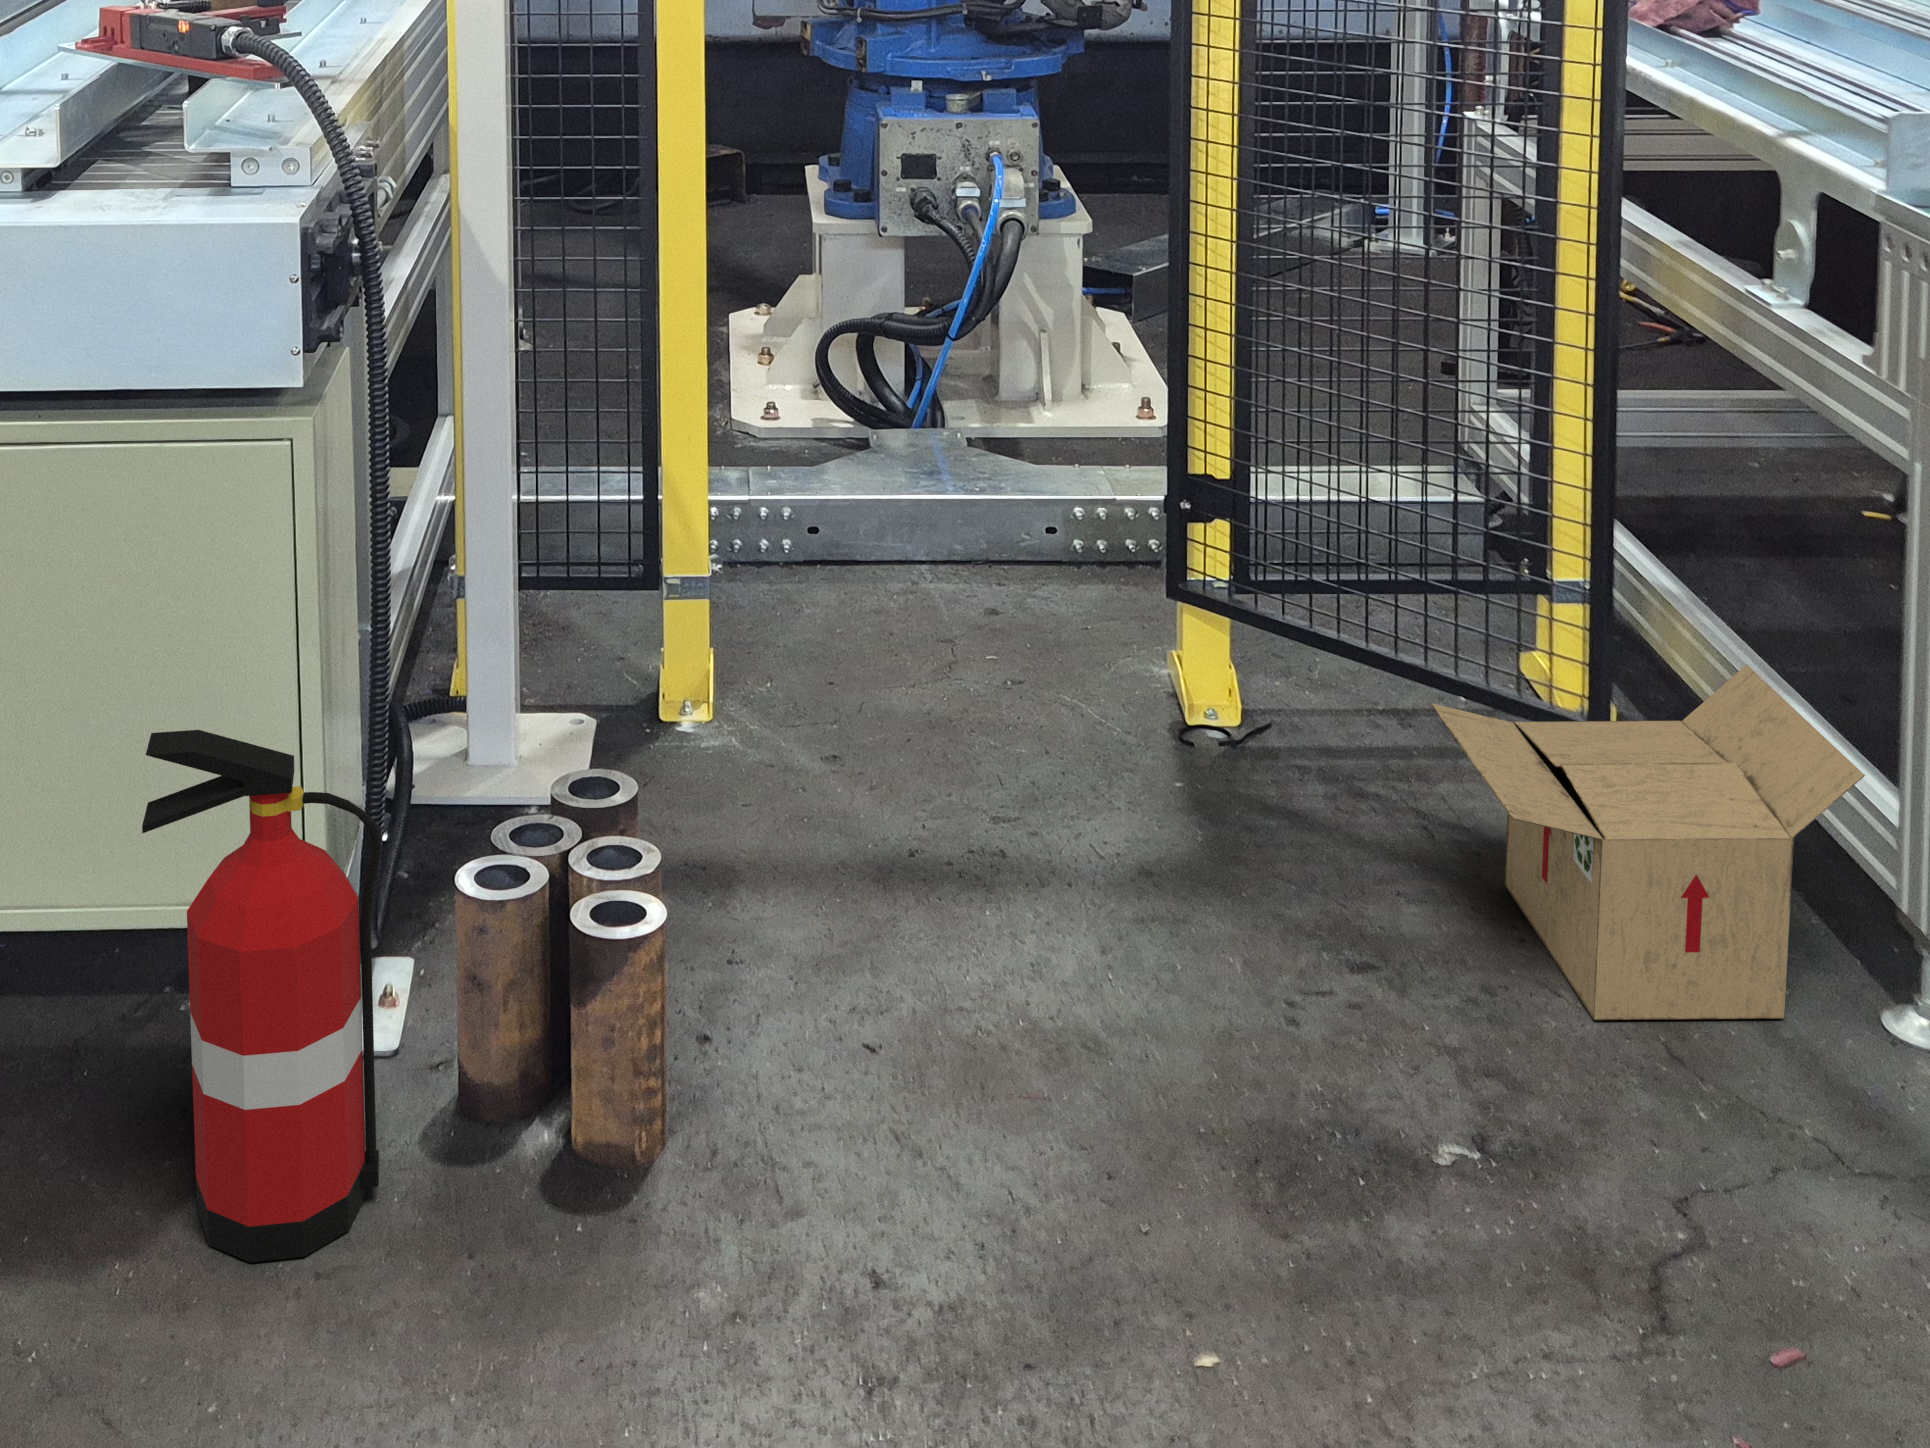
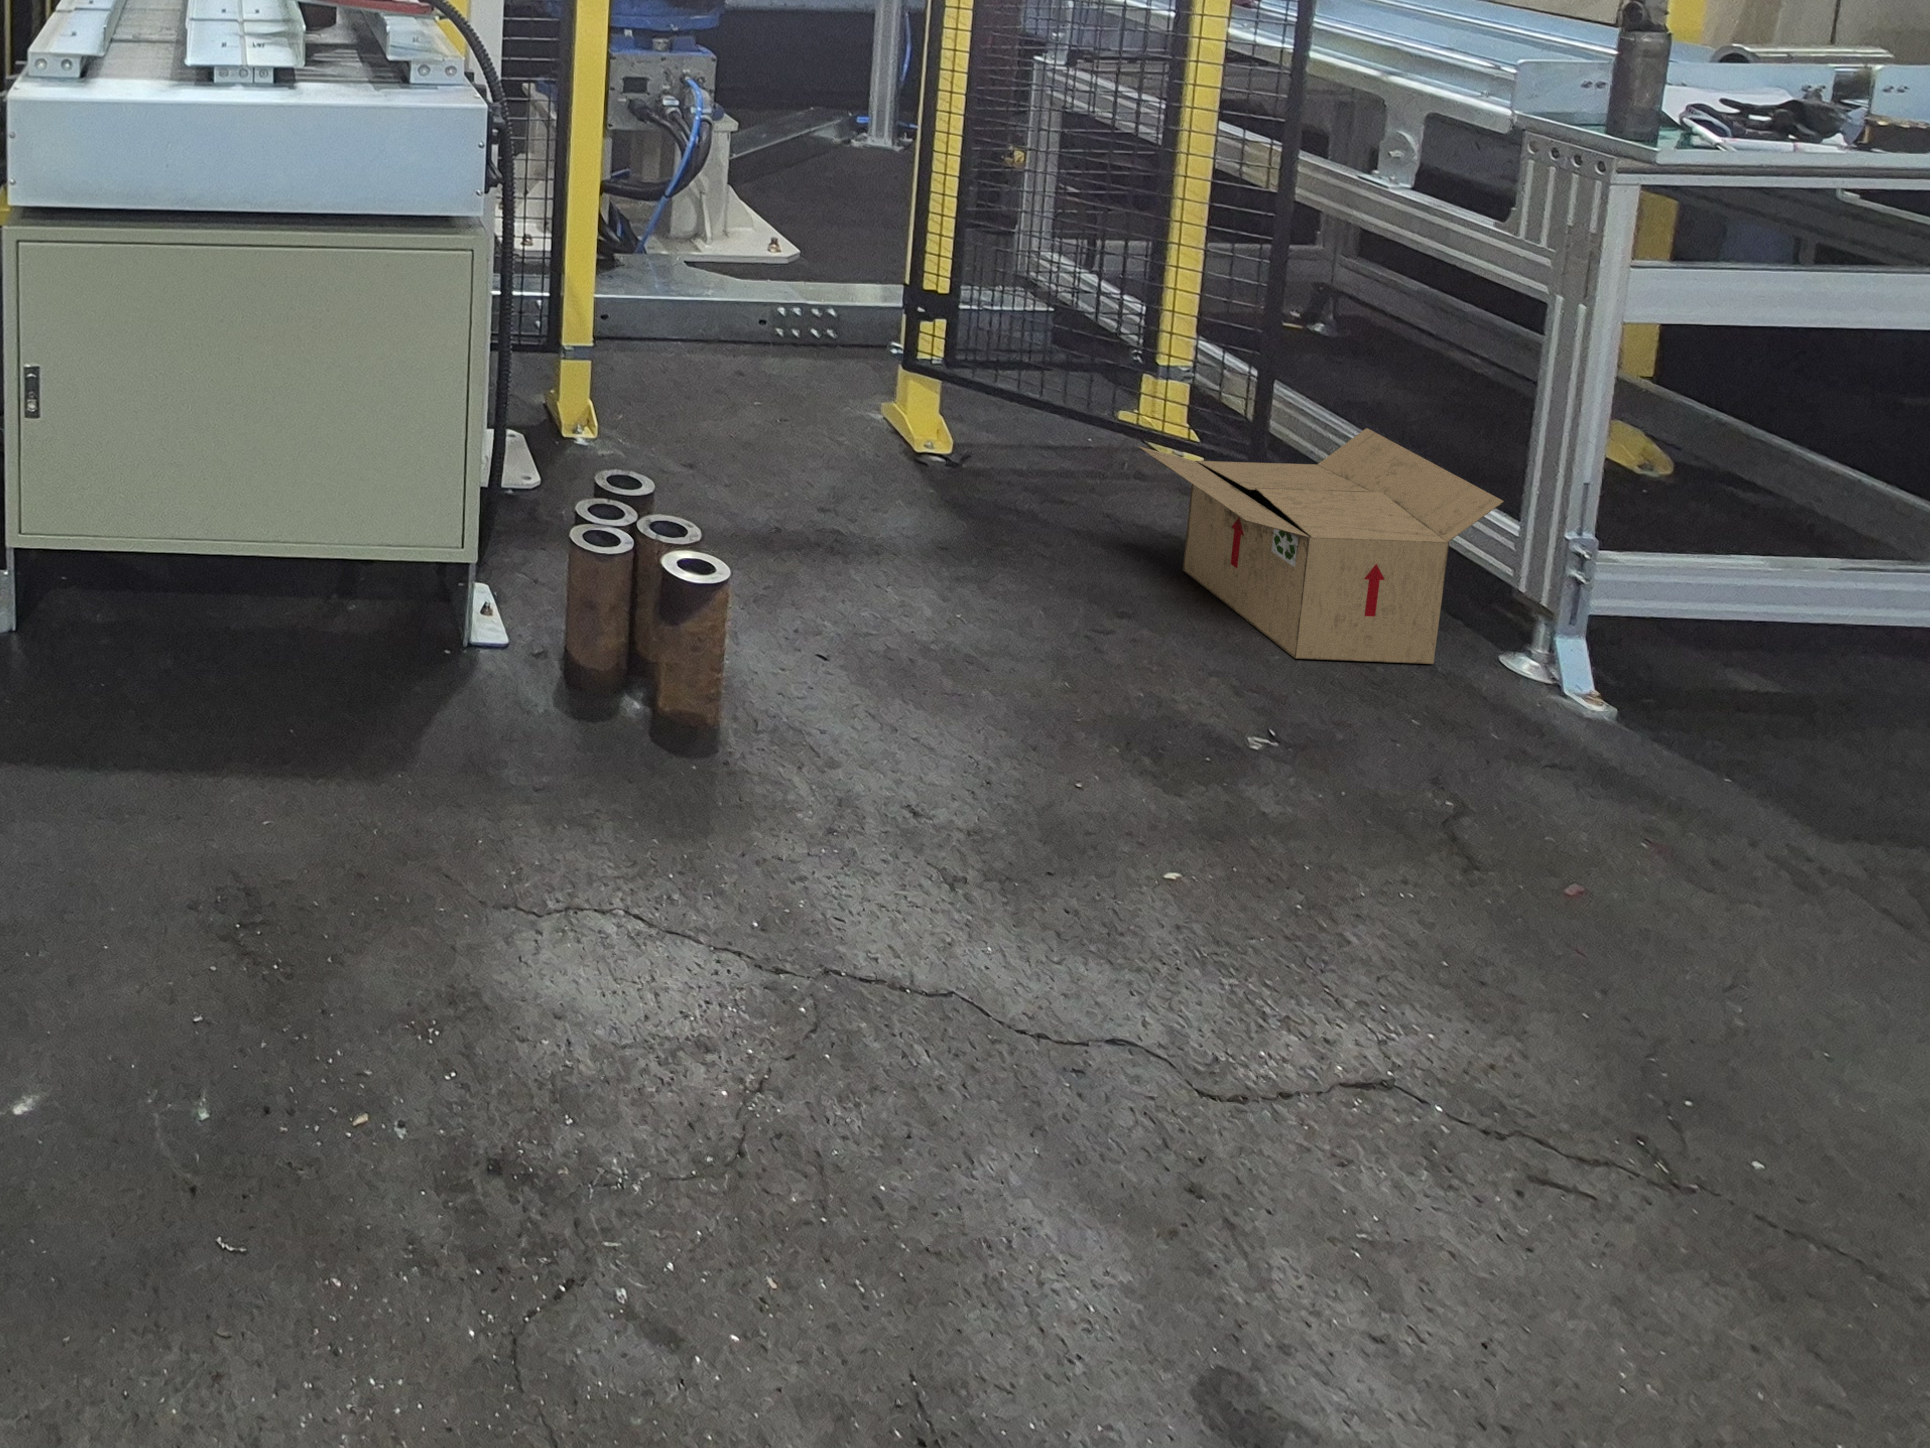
fire extinguisher: present [142,730,382,1262] -> none [385,422,534,761]

